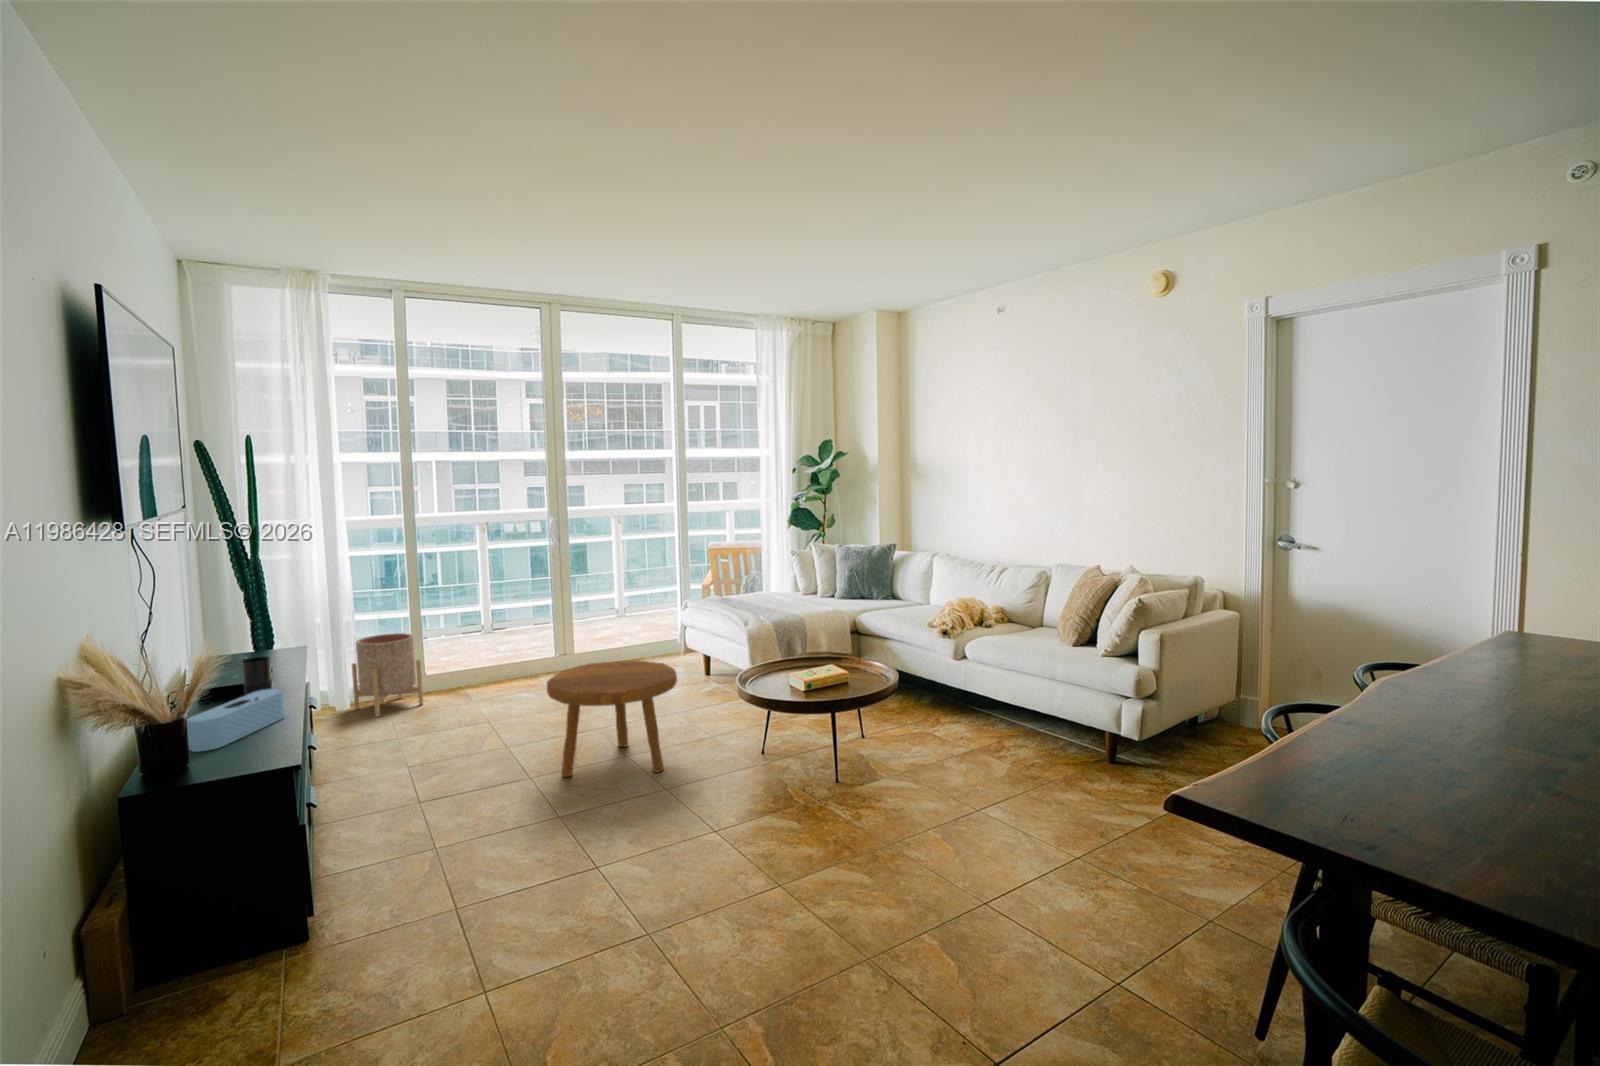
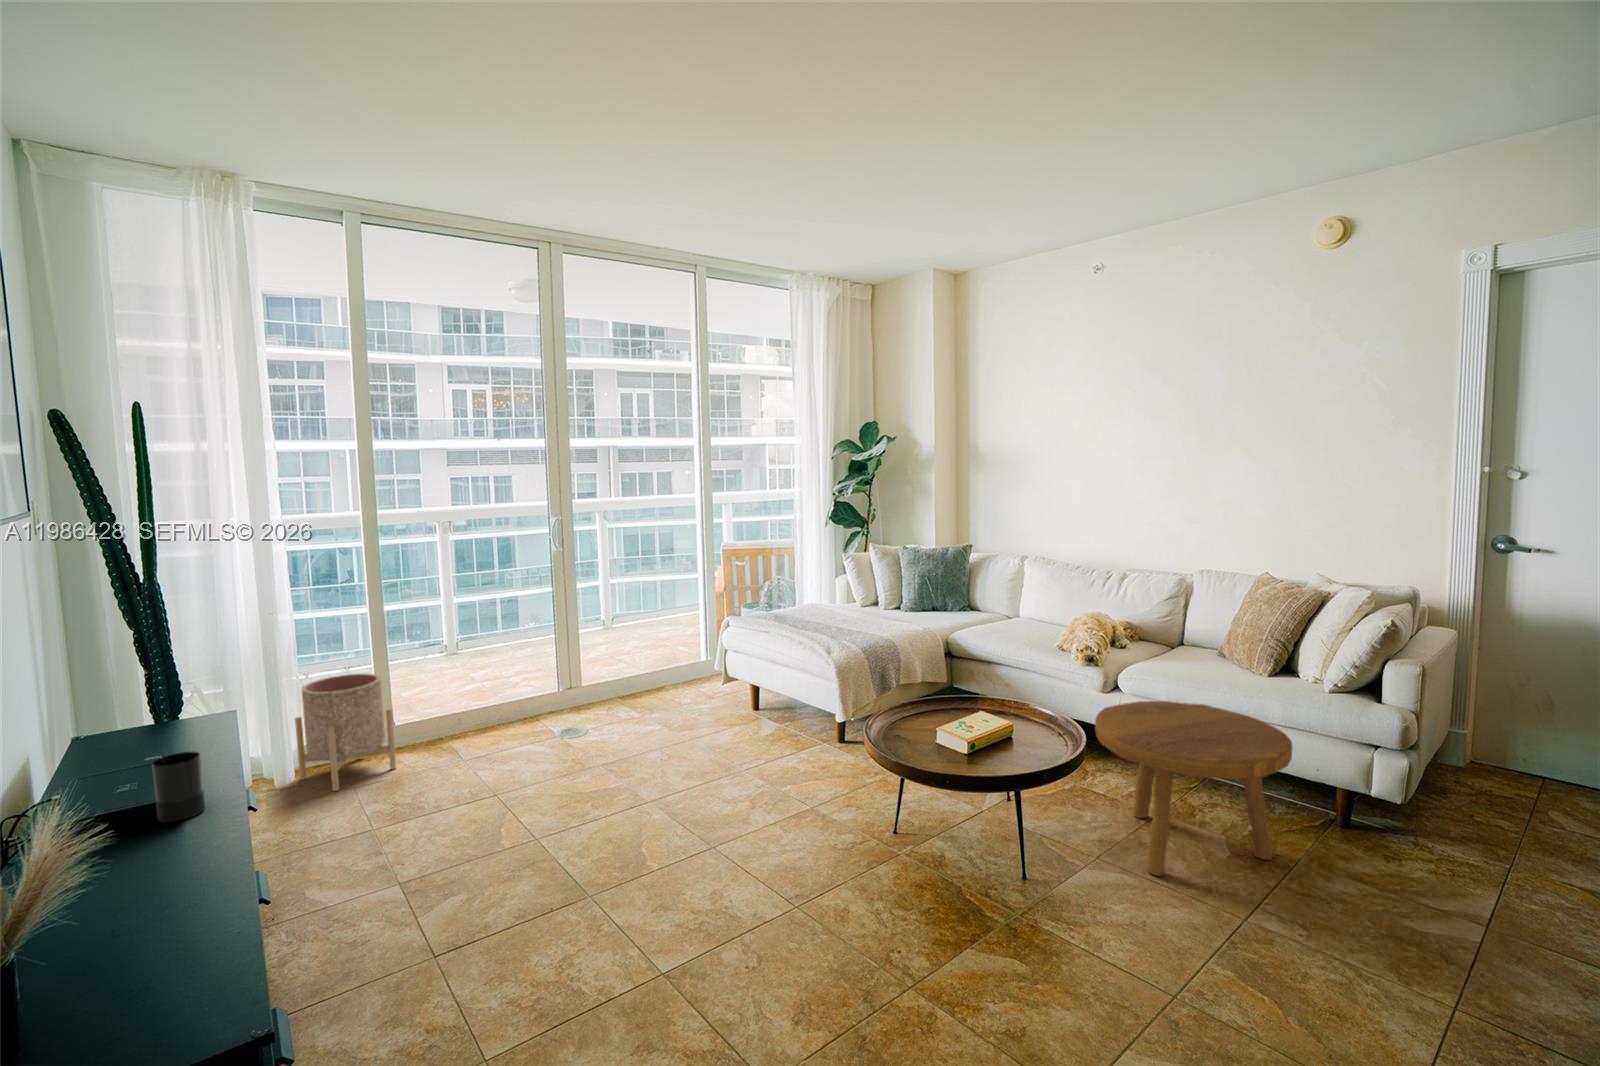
footstool: present [547,660,677,777] -> present [1095,701,1293,876]
speaker: present [187,689,284,752] -> none [58,821,238,979]

